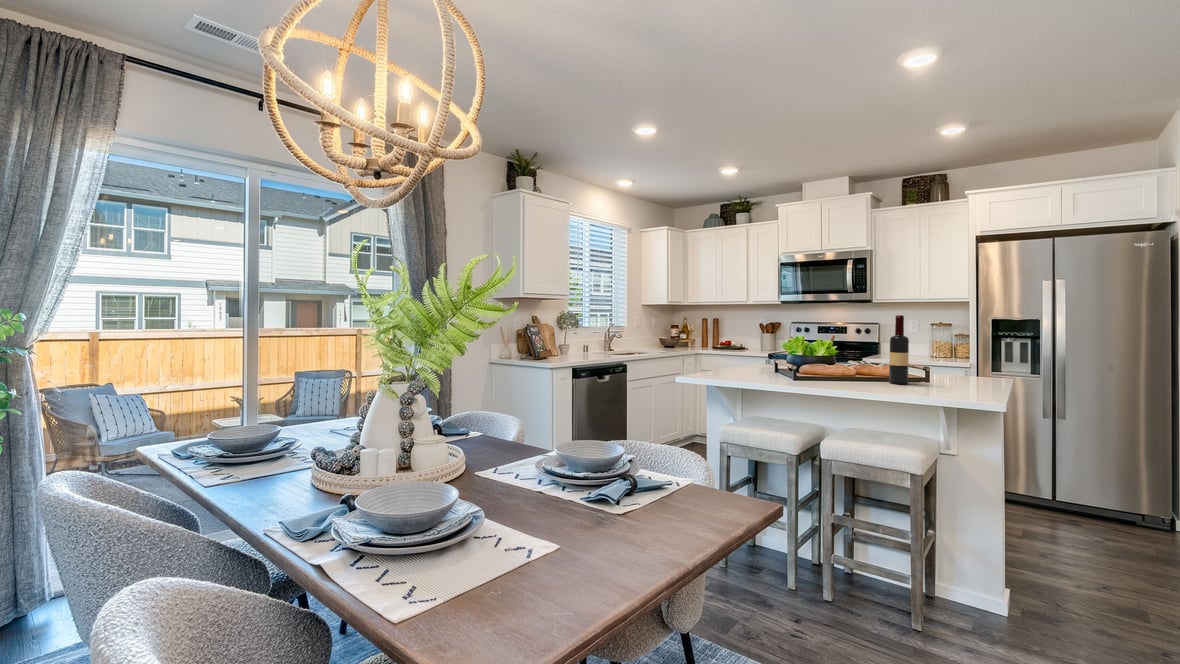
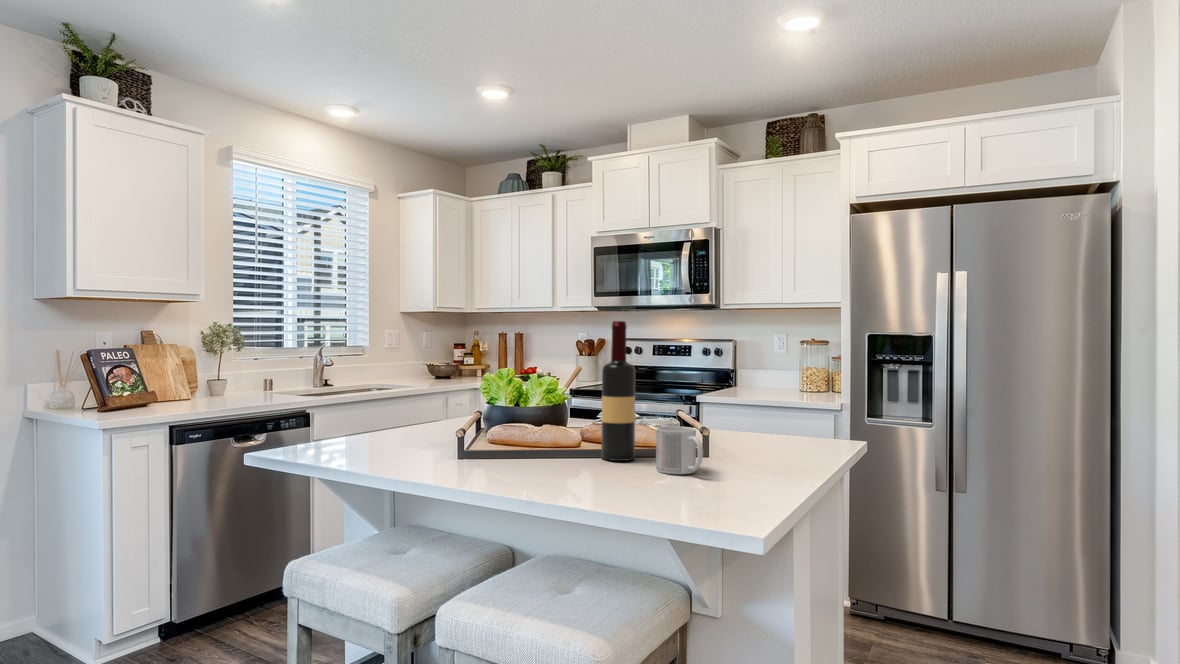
mug: none [924,368,955,390] -> present [656,426,703,474]

